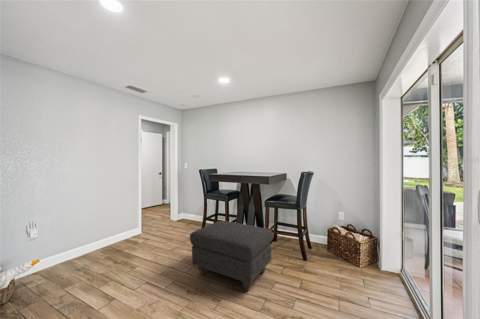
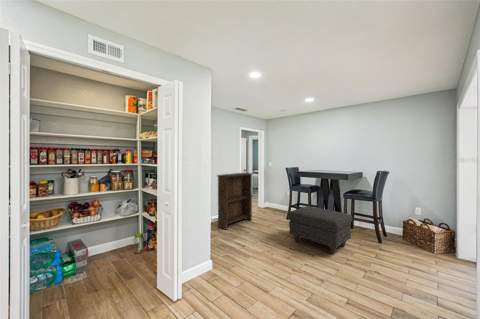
bookshelf: none [87,177,153,266] -> present [217,173,252,230]

